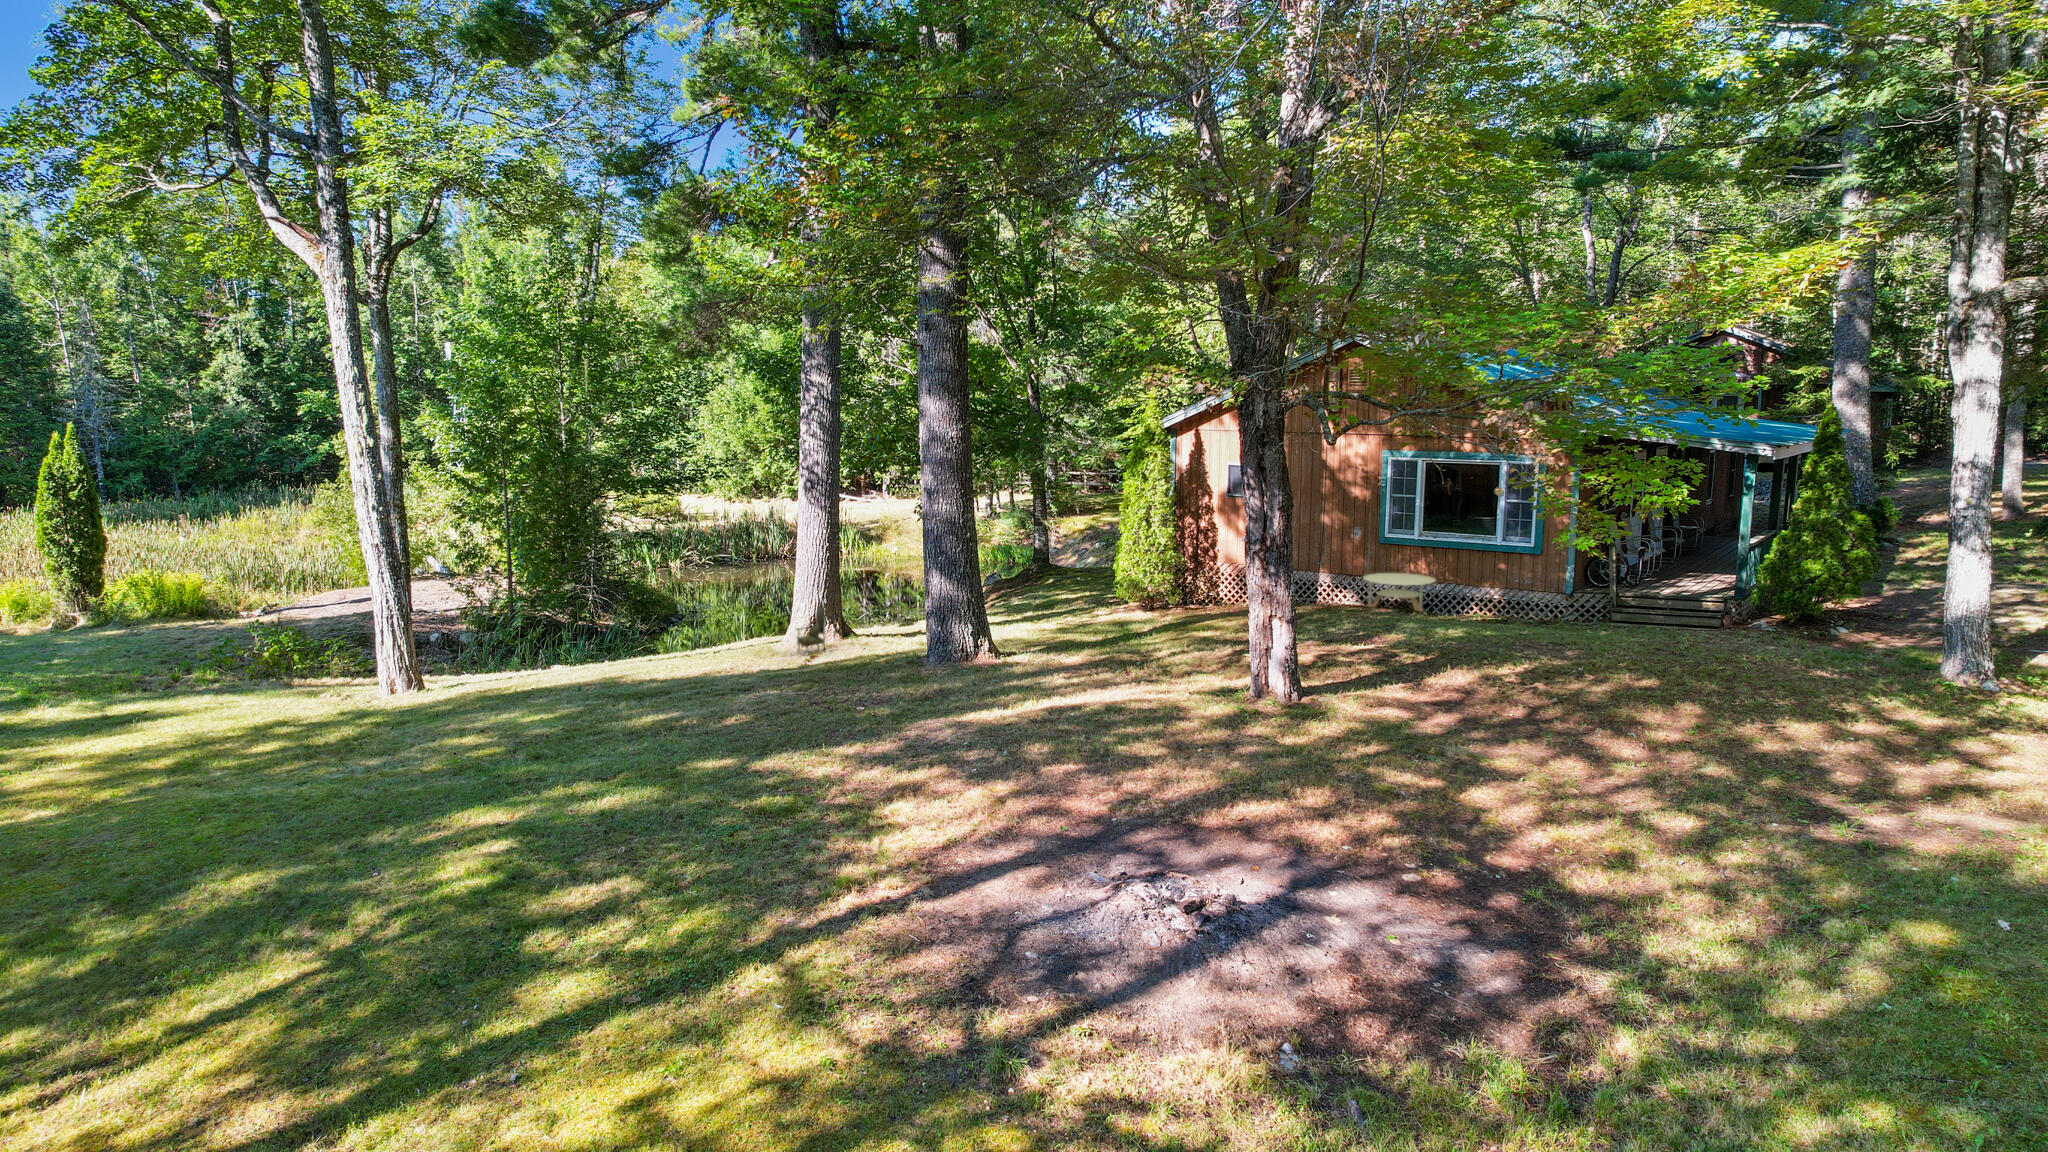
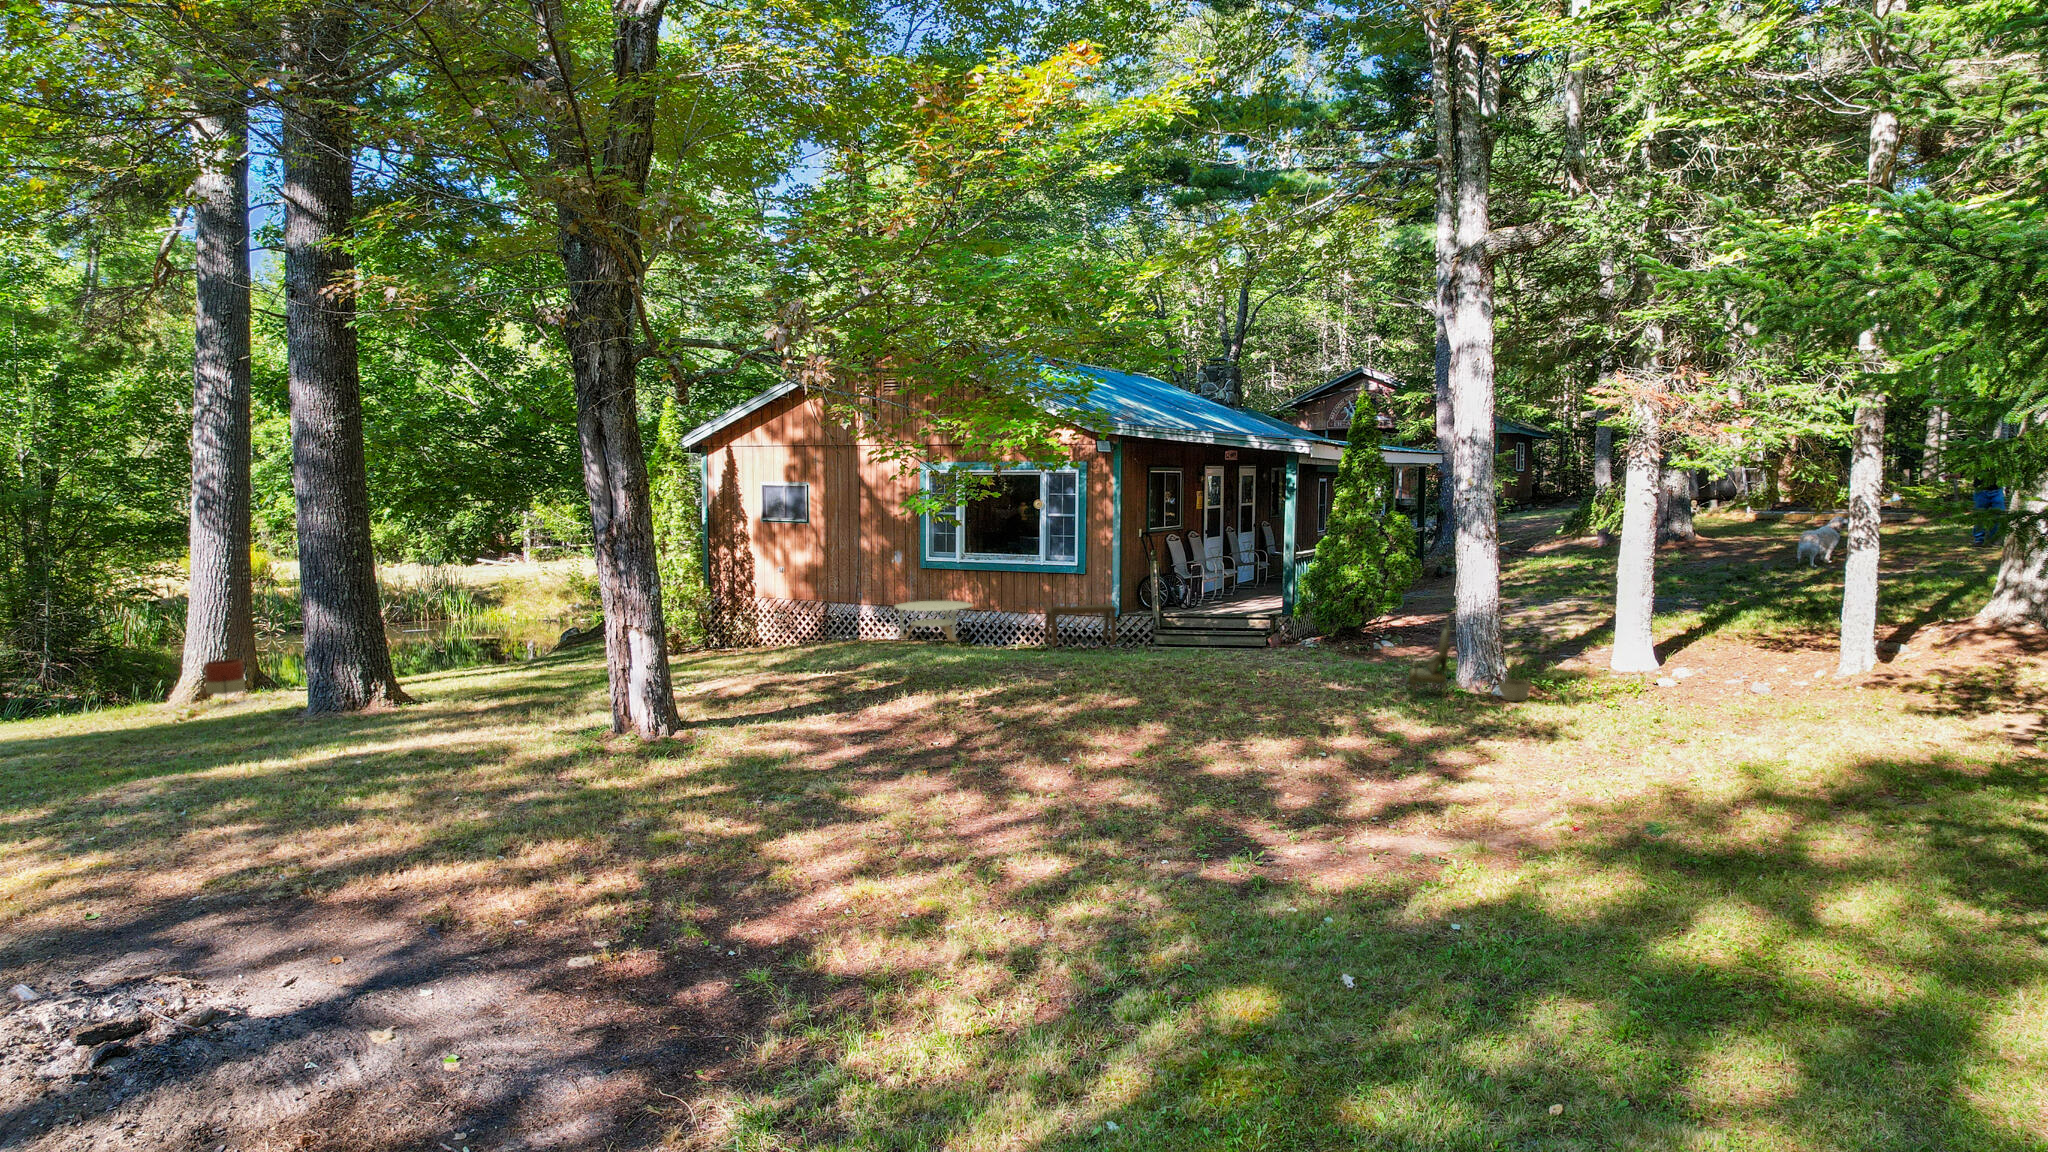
bench: none [1507,583,1580,621] -> present [1045,604,1117,647]
armchair: present [797,602,826,650] -> present [1408,620,1450,697]
planter: none [843,612,869,650] -> present [204,659,245,695]
basket: none [1984,655,2017,695] -> present [1498,659,1529,701]

